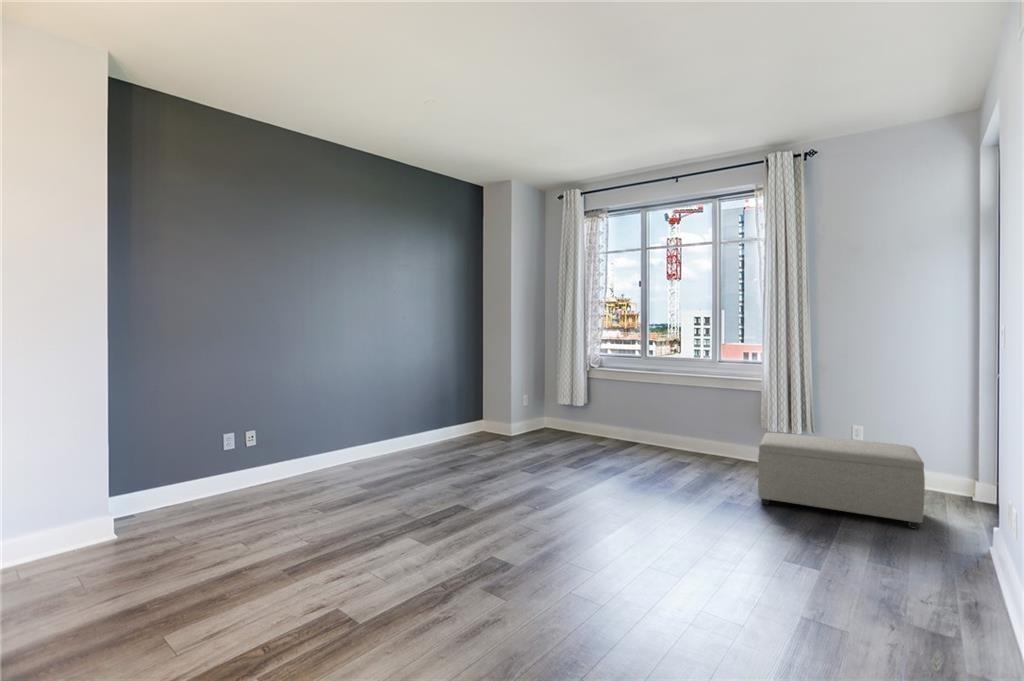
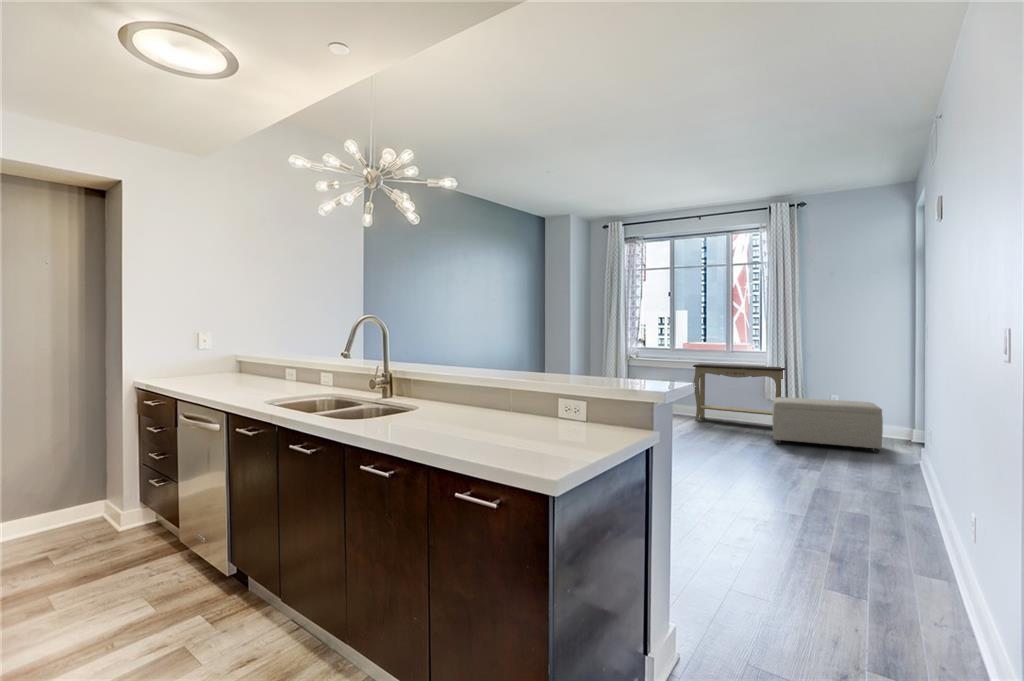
console table: none [664,376,791,473] -> present [693,364,786,420]

